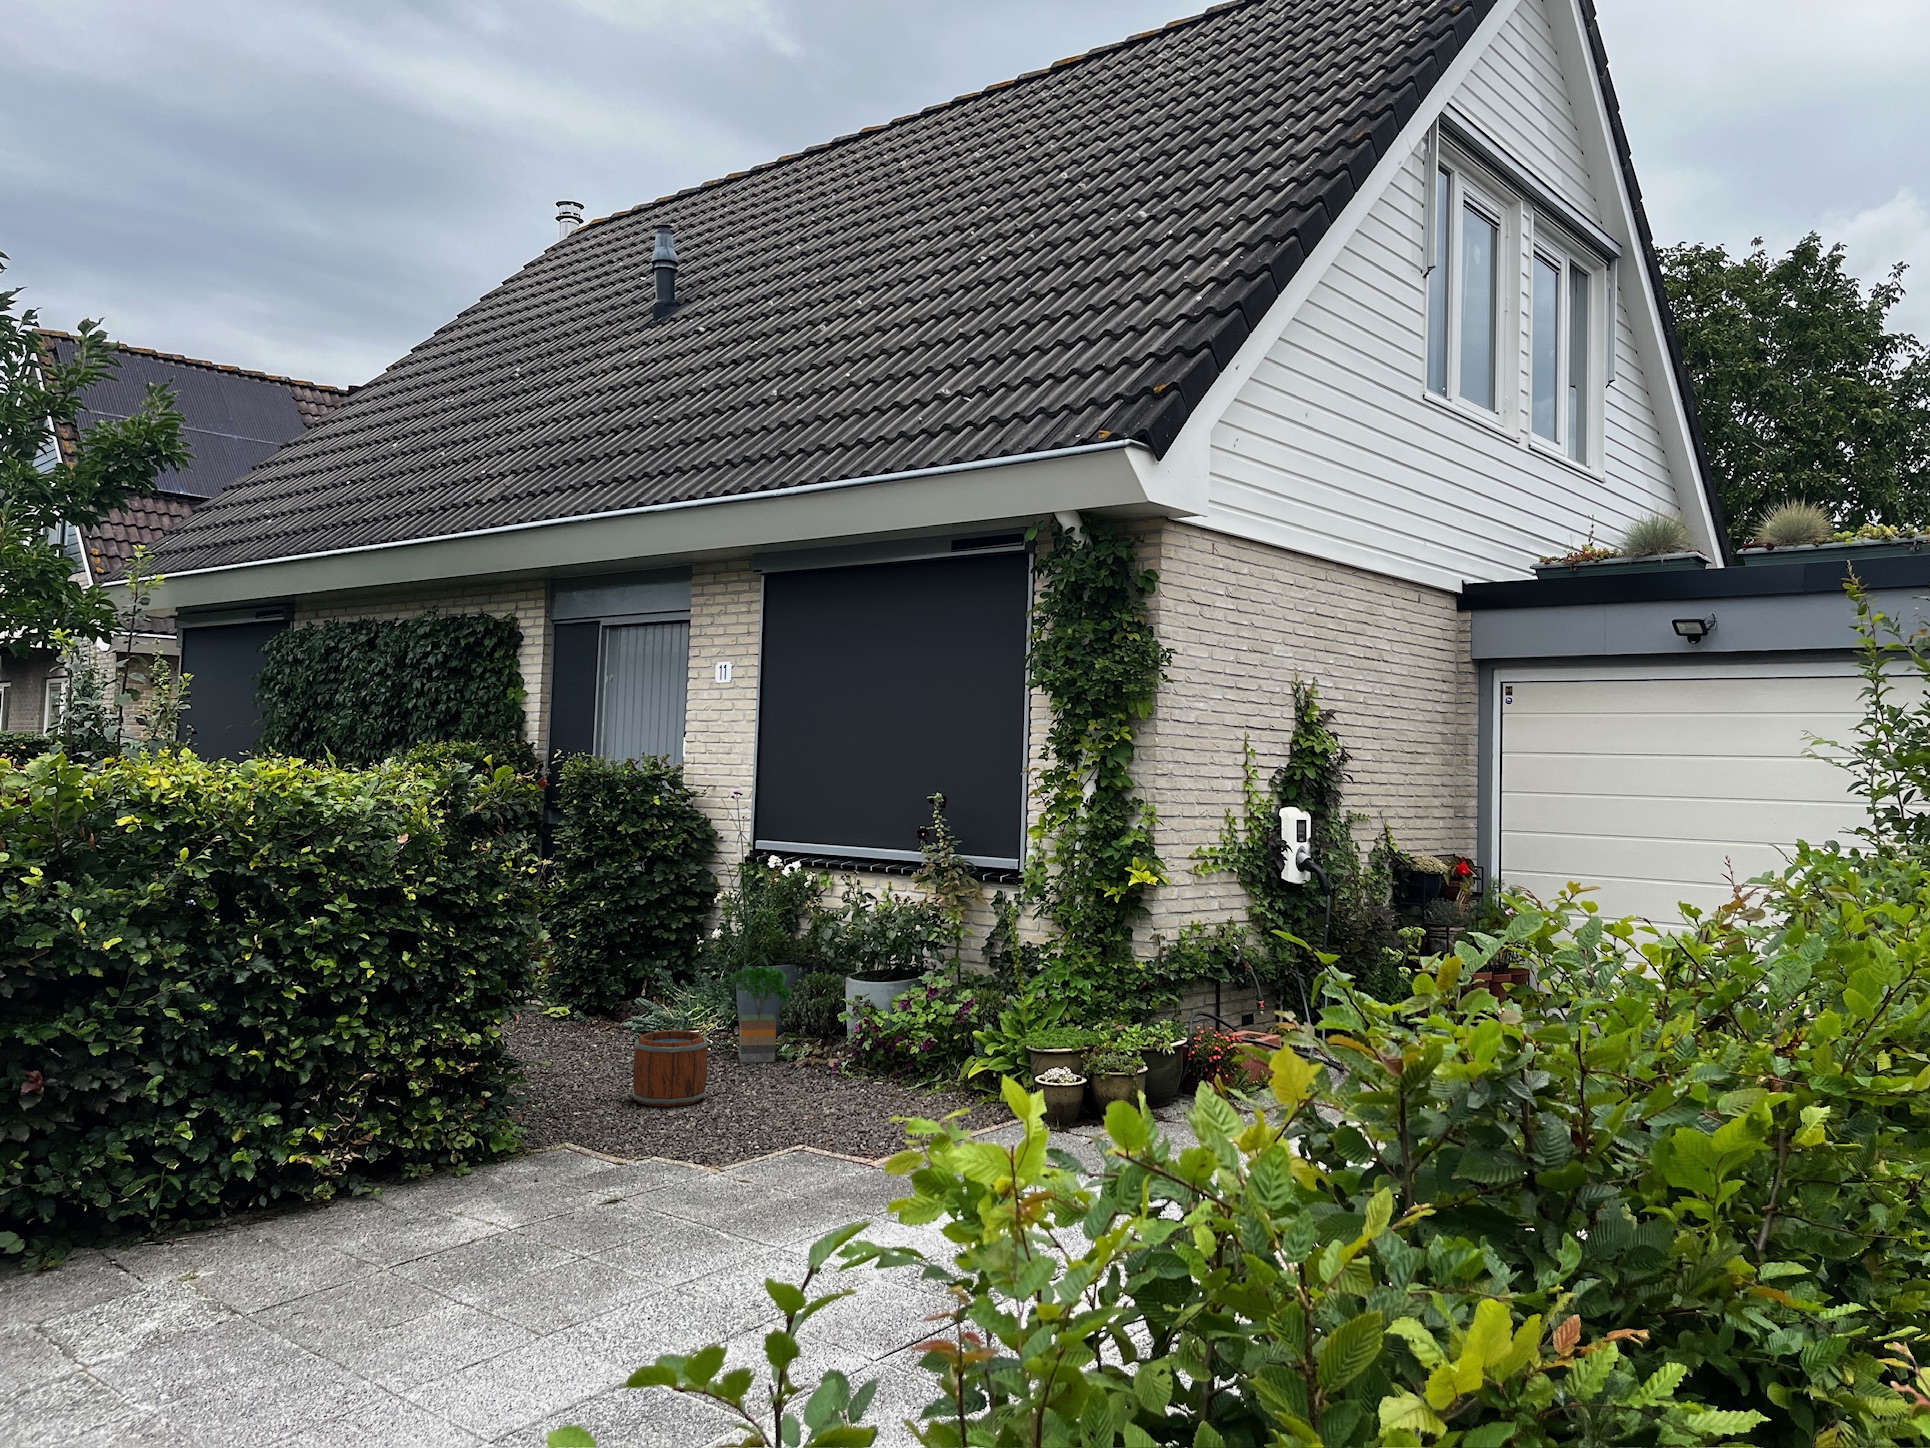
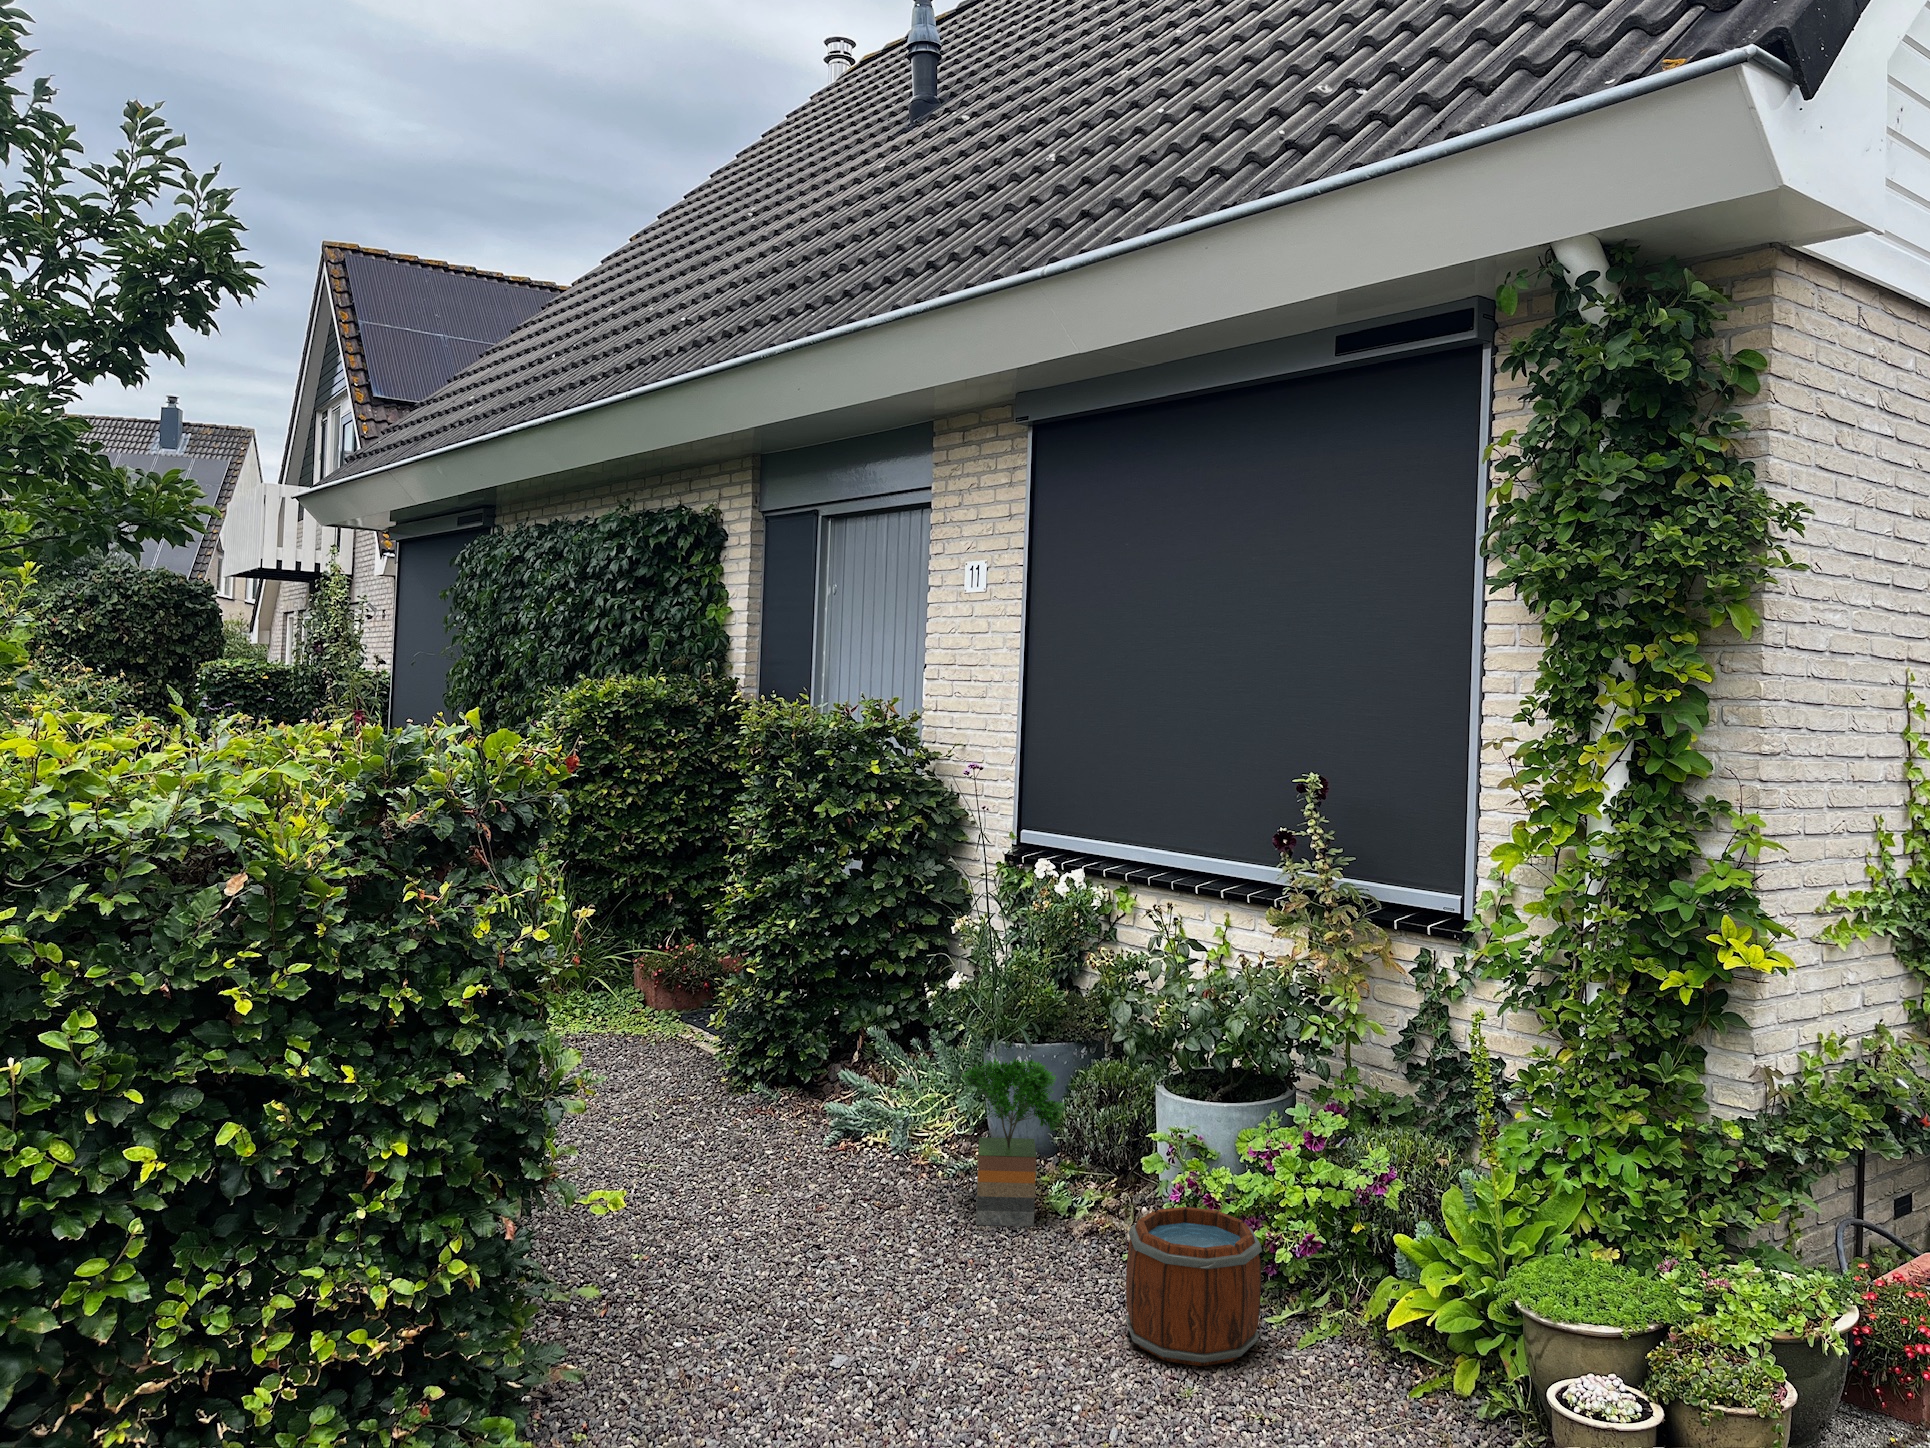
bucket: present [633,1030,708,1107] -> present [1125,1207,1262,1366]

